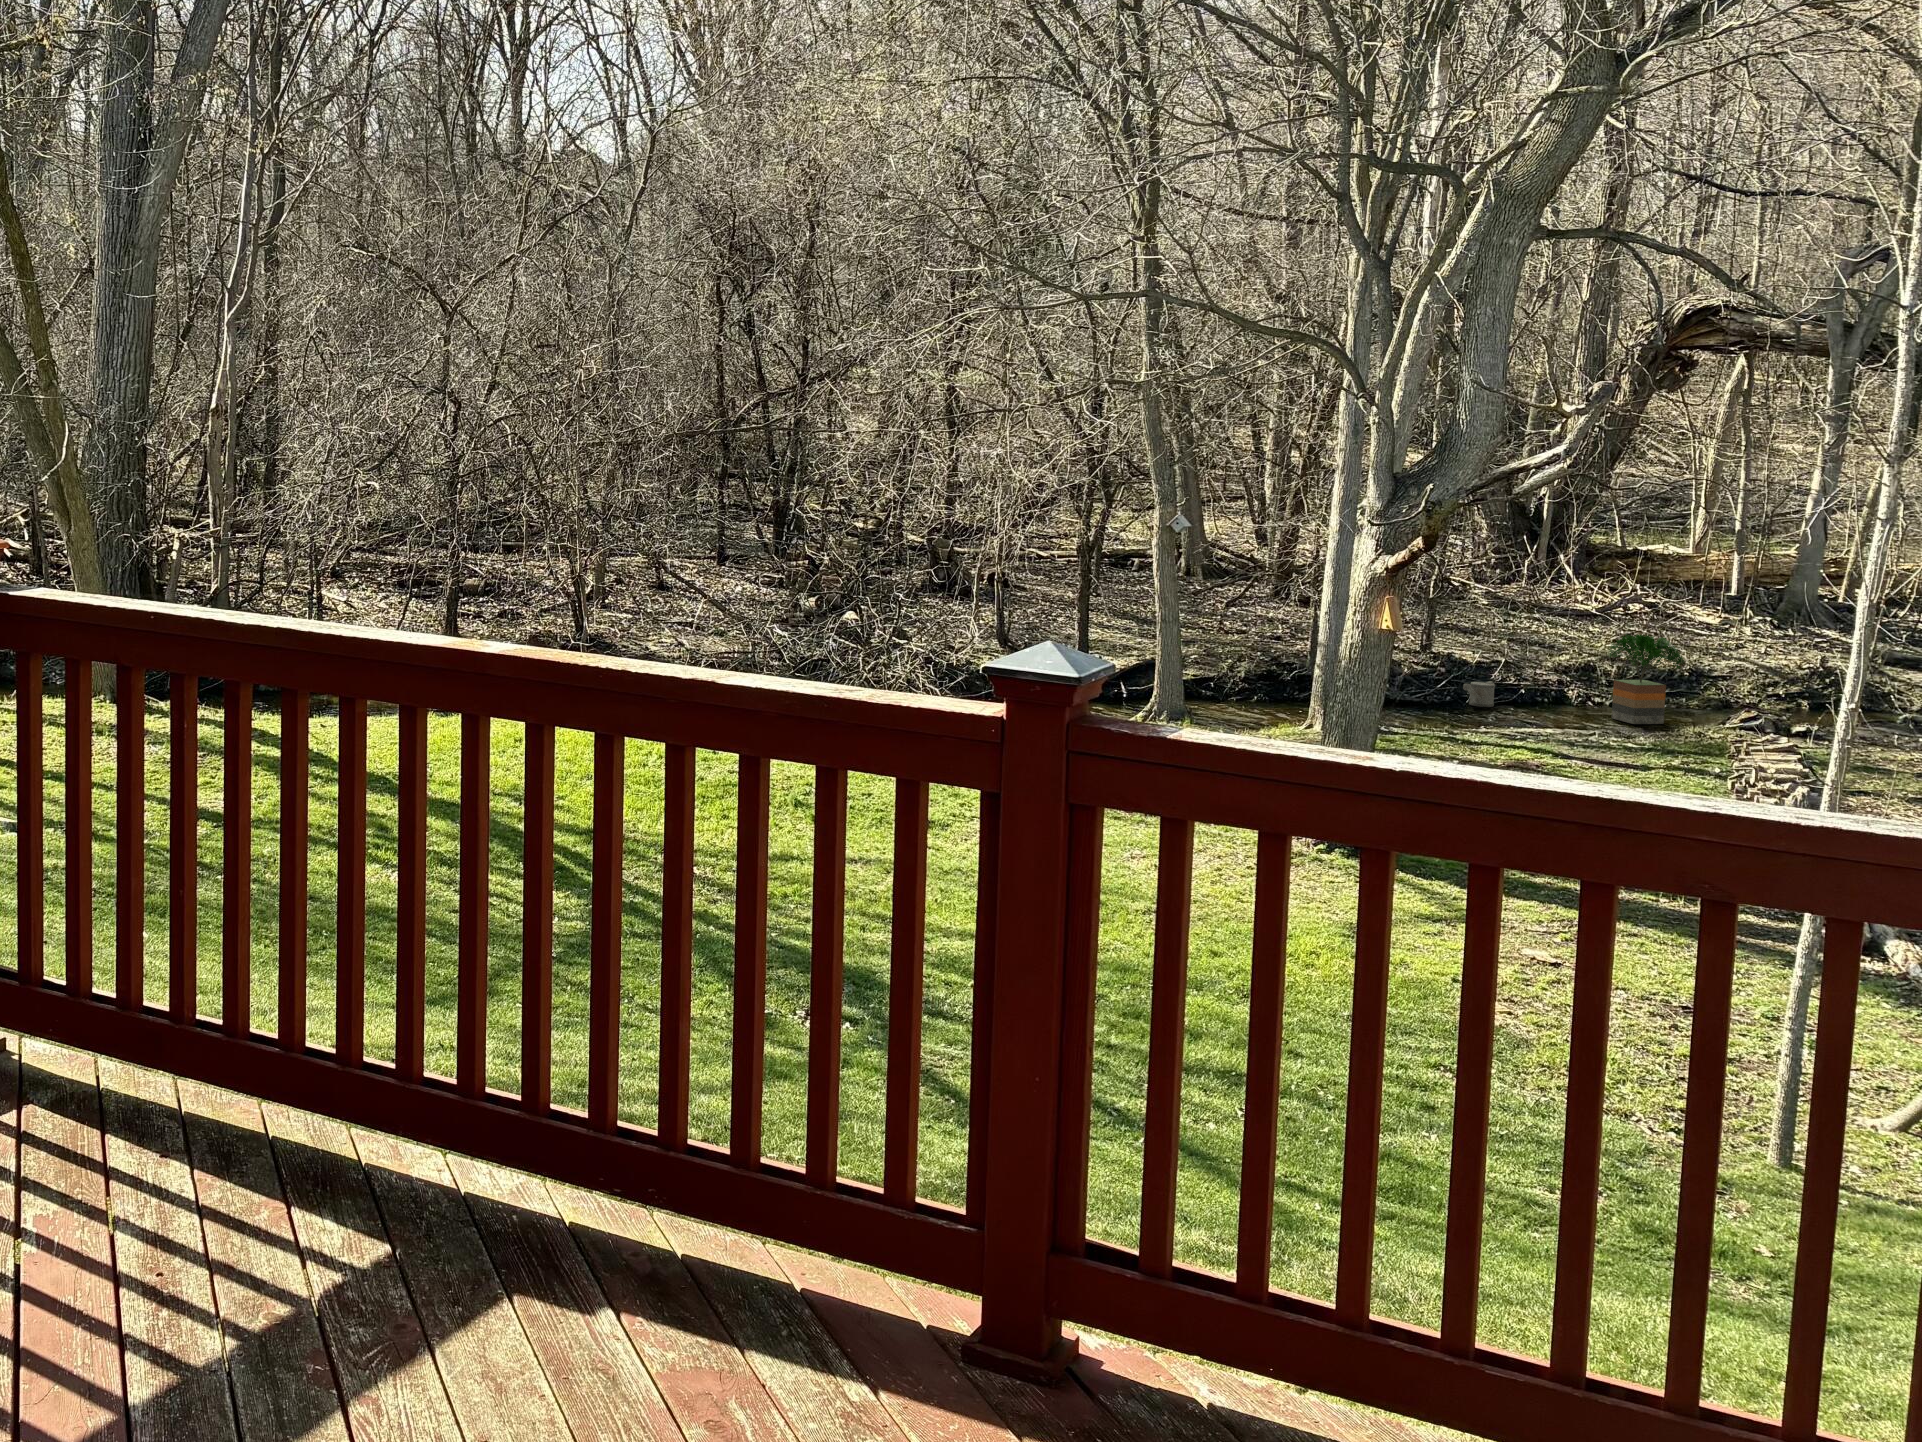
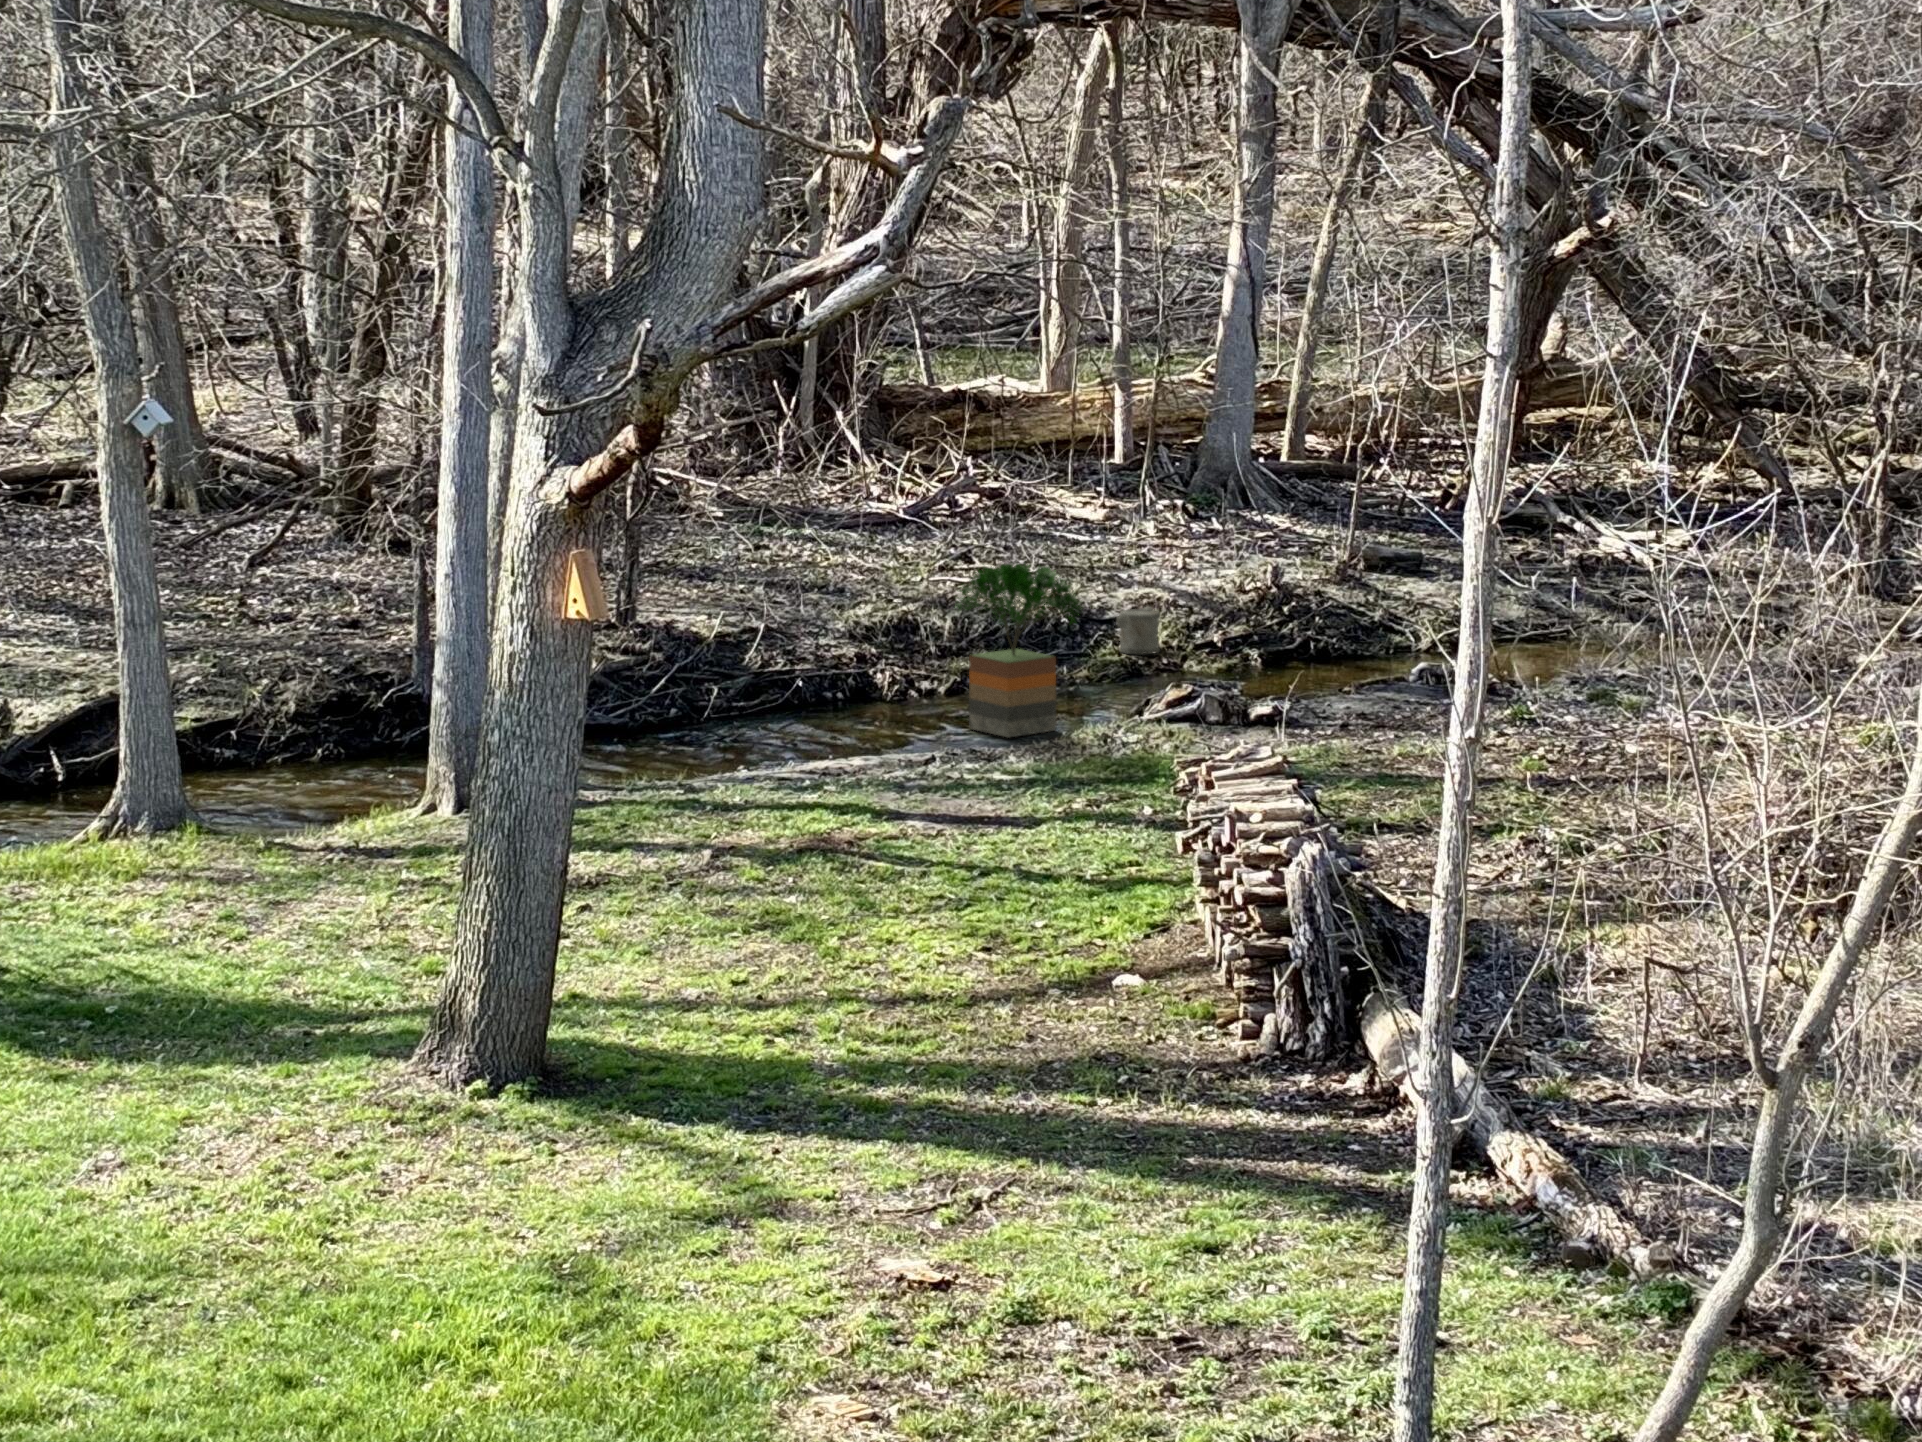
watering can: present [1463,681,1495,707] -> present [1117,606,1160,654]

